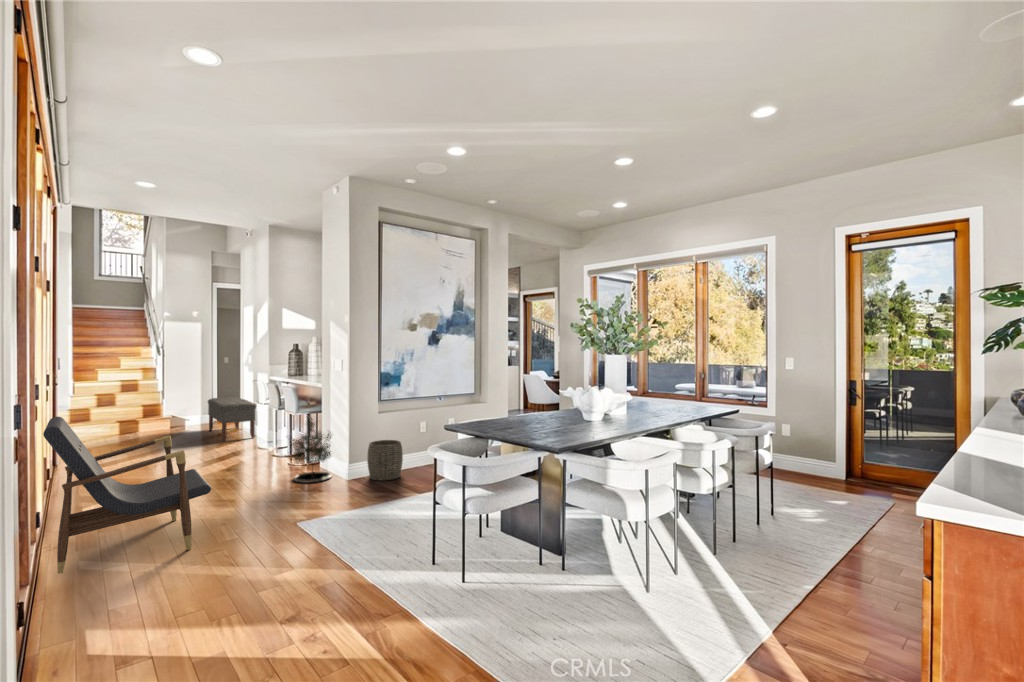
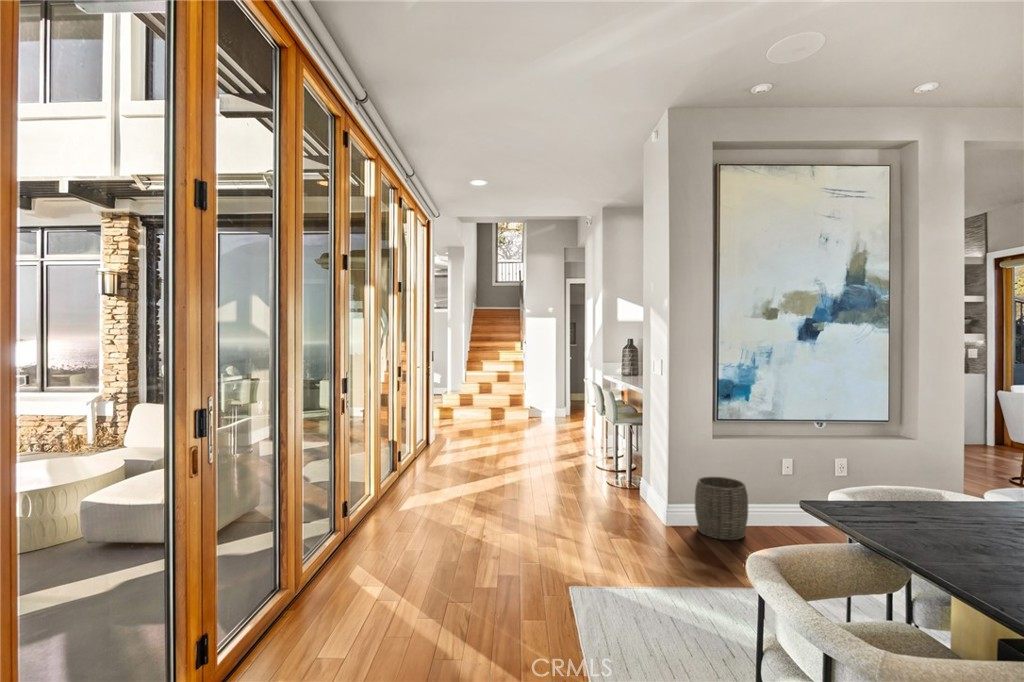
bench: present [208,397,256,441] -> none [559,393,596,441]
lounge chair: present [43,417,211,573] -> none [314,412,477,591]
potted tree: present [290,419,332,483] -> none [593,427,651,519]

